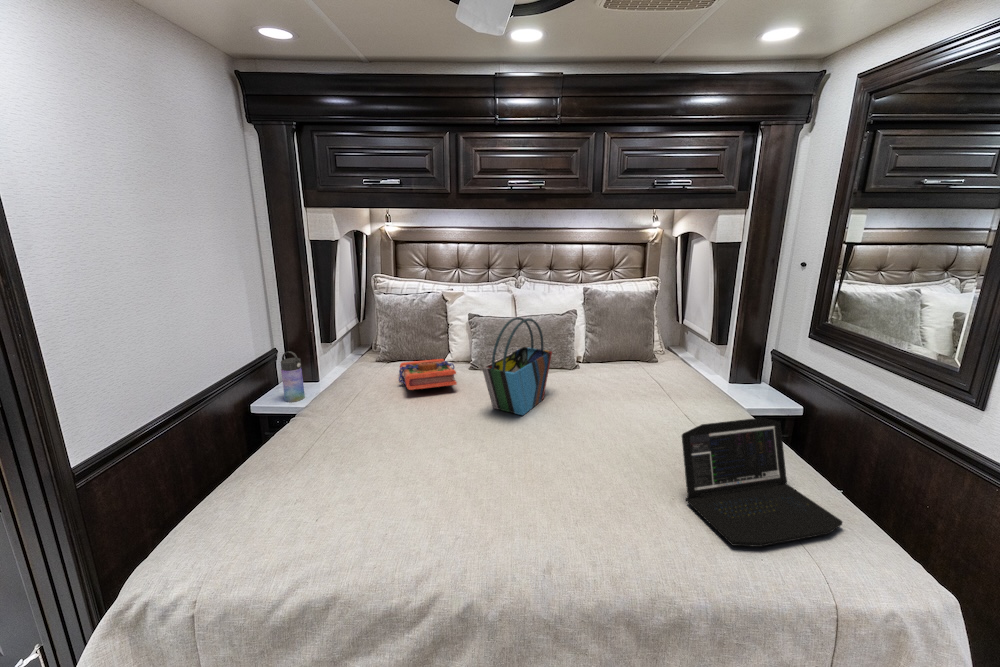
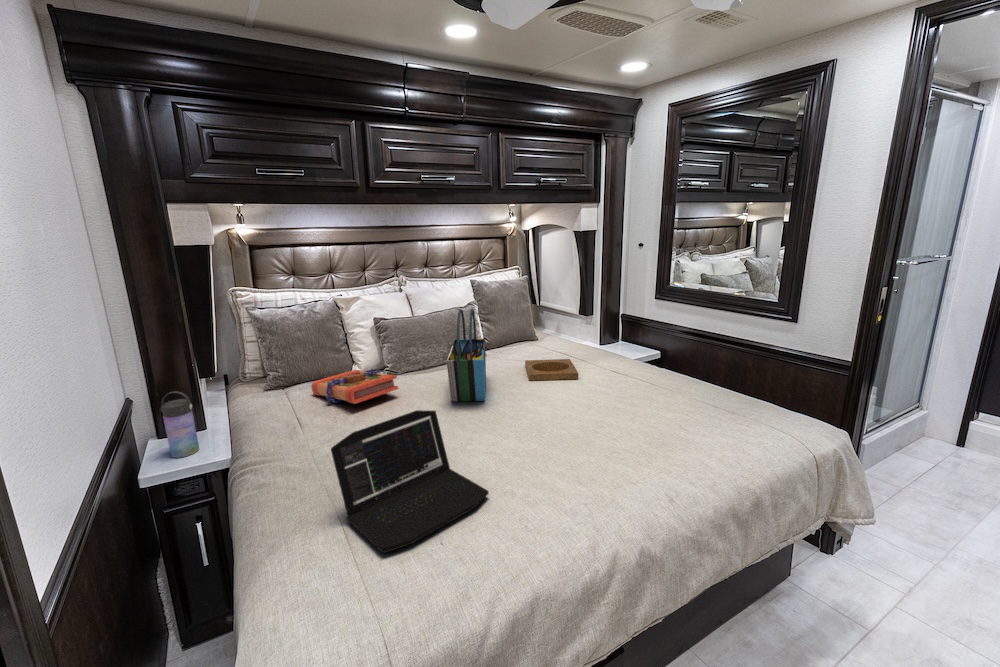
tray: none [591,382,659,417] -> present [525,359,578,380]
laptop: present [682,418,842,547] -> present [331,410,489,553]

